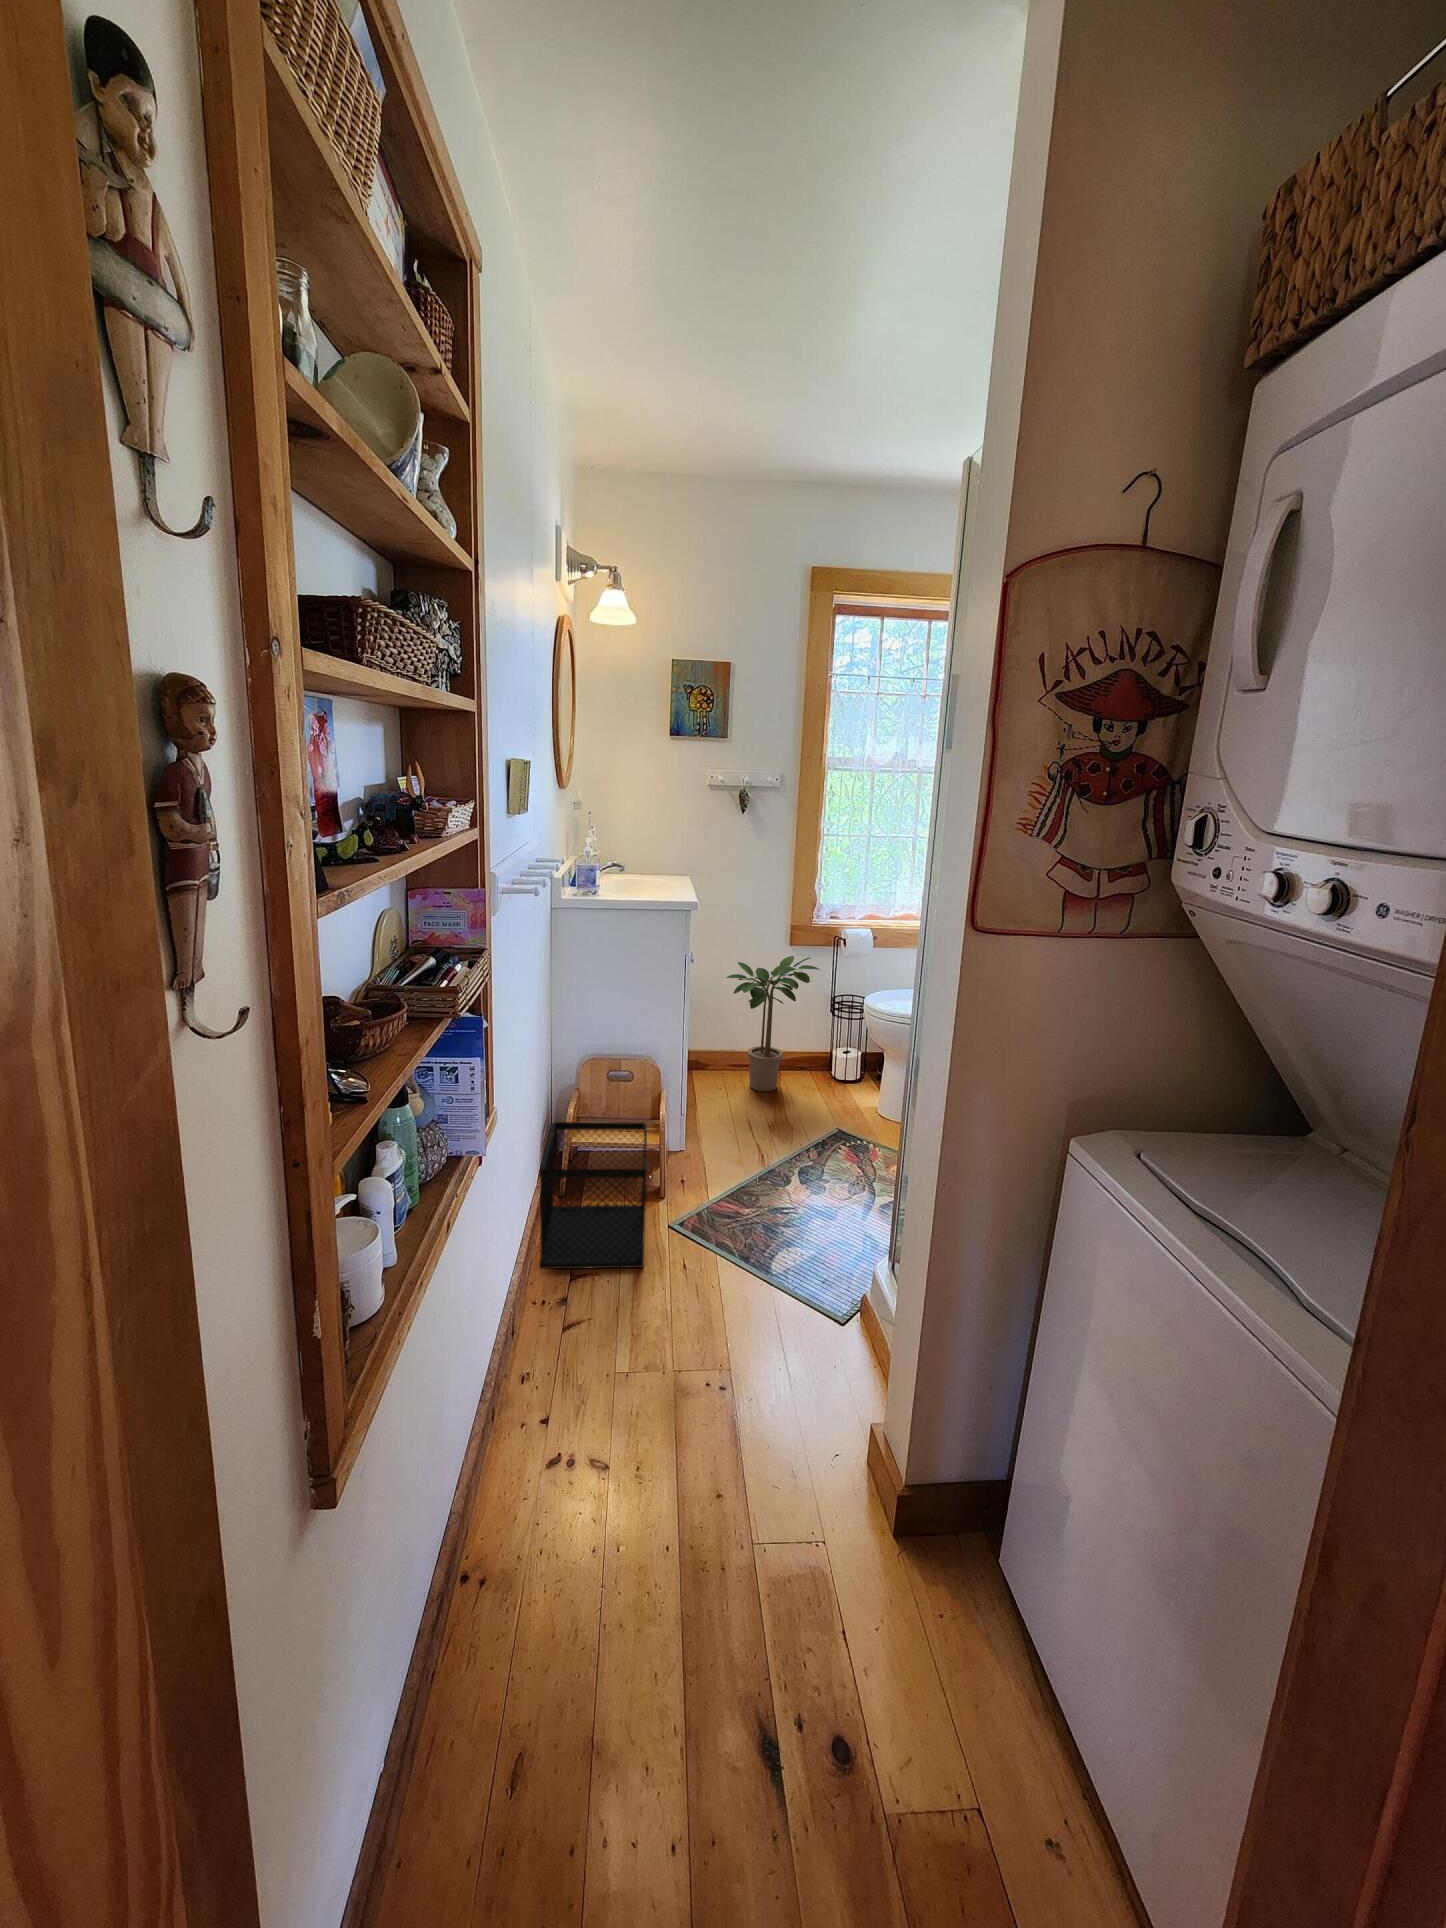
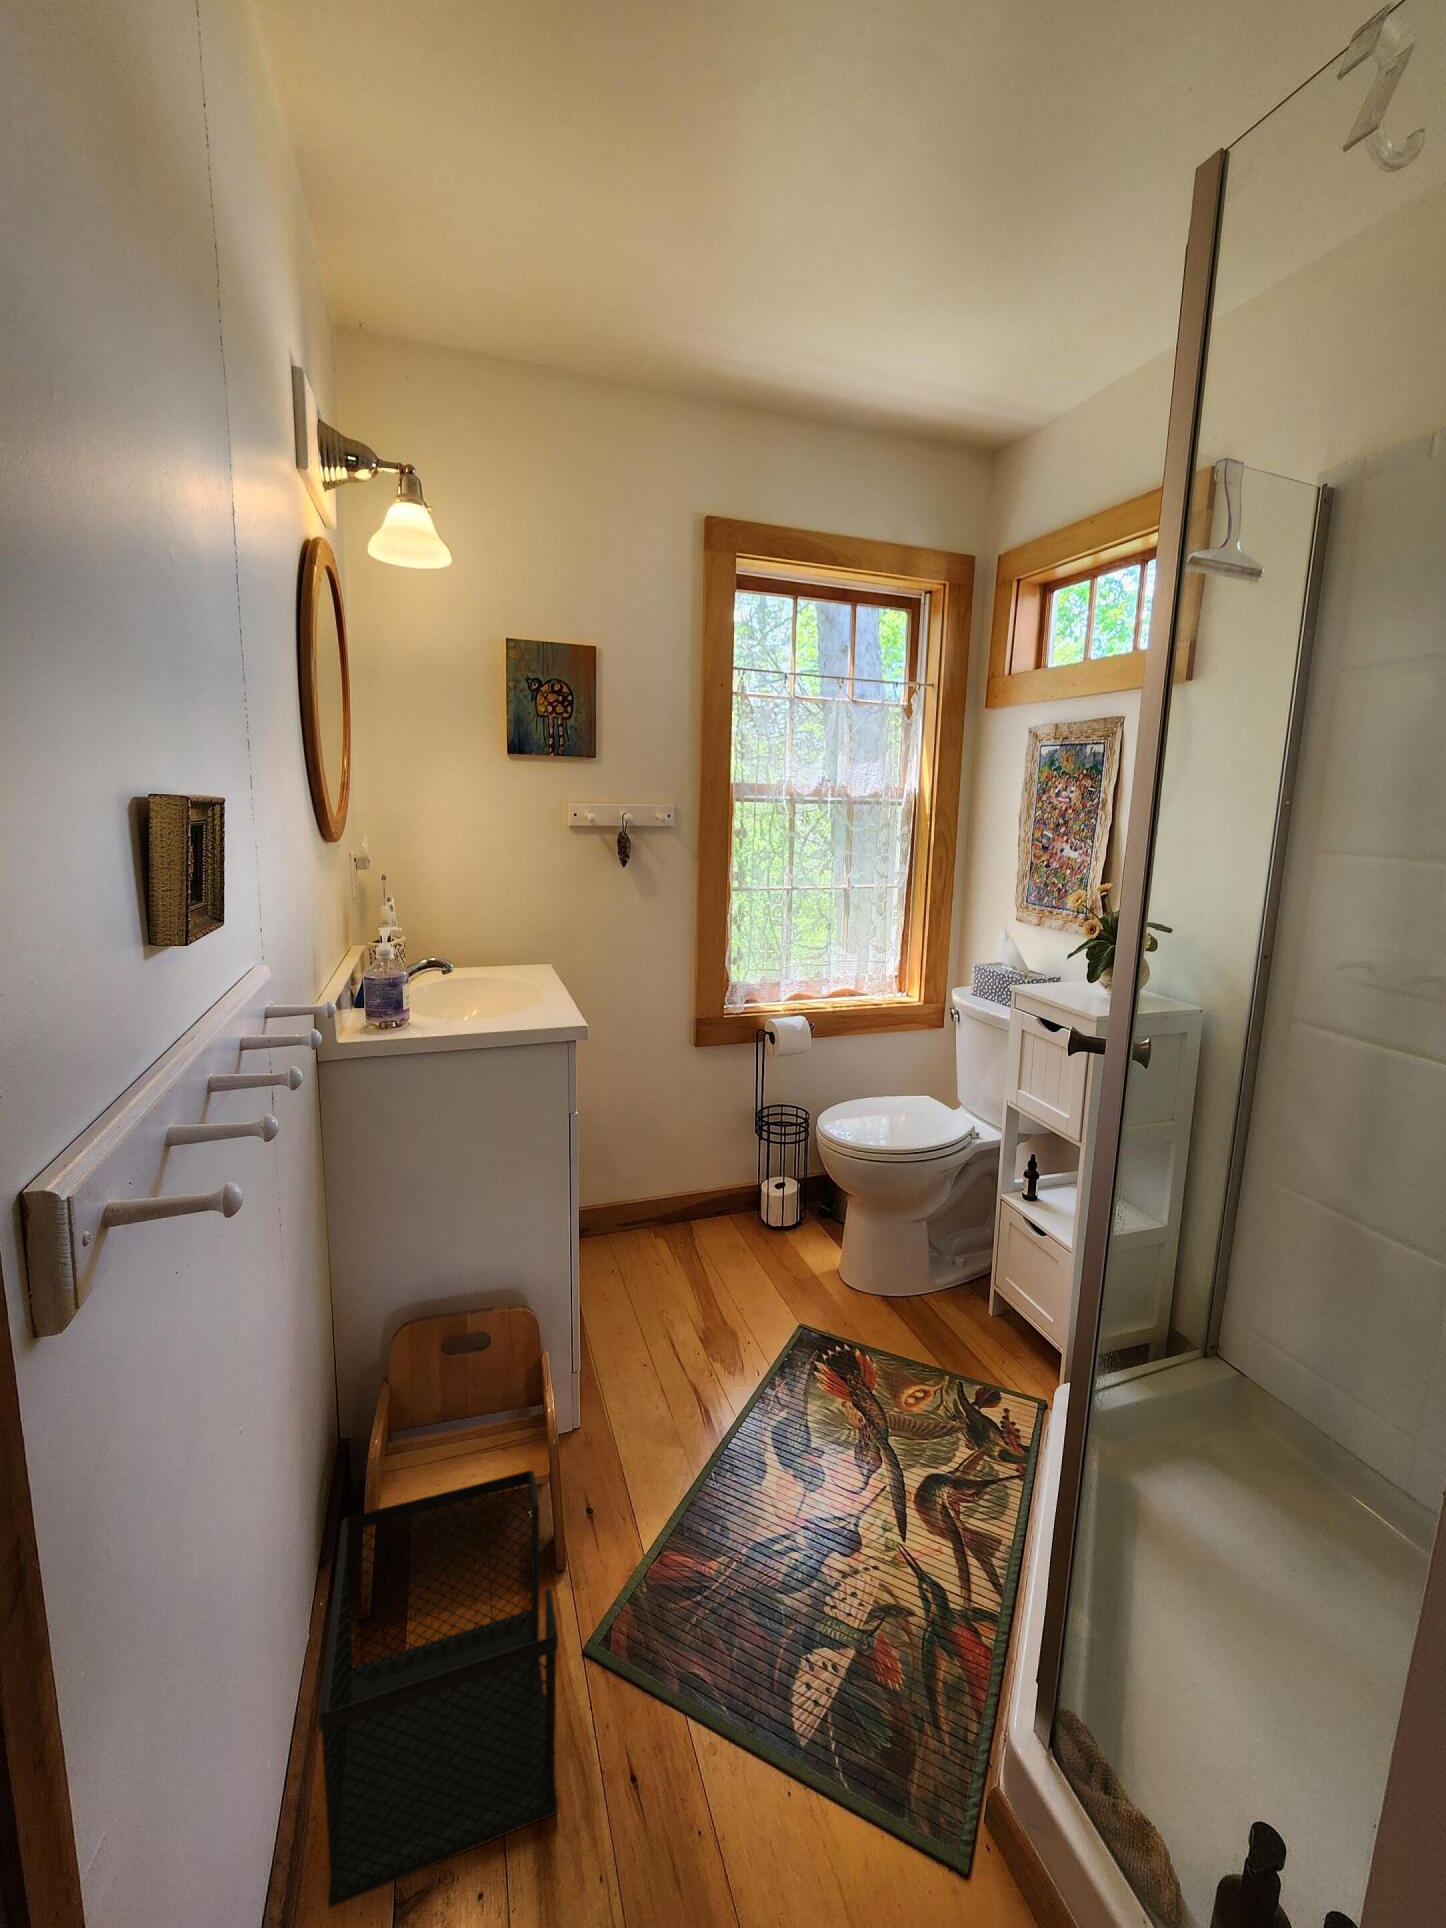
potted plant: present [726,956,819,1091] -> none [614,1066,747,1269]

